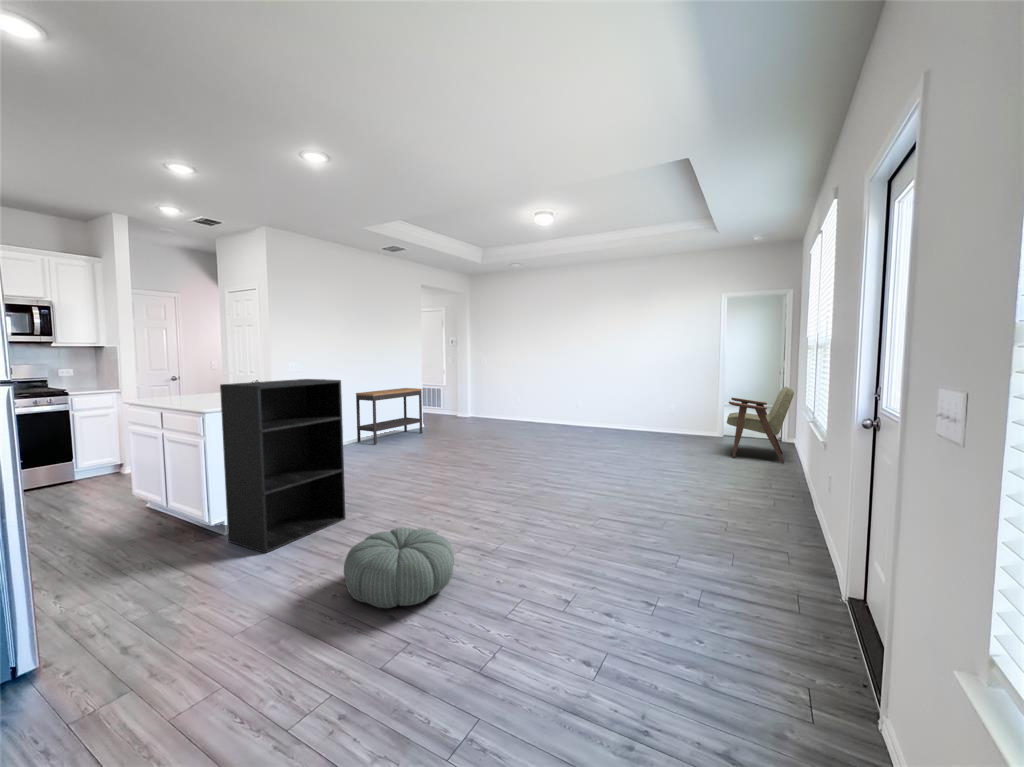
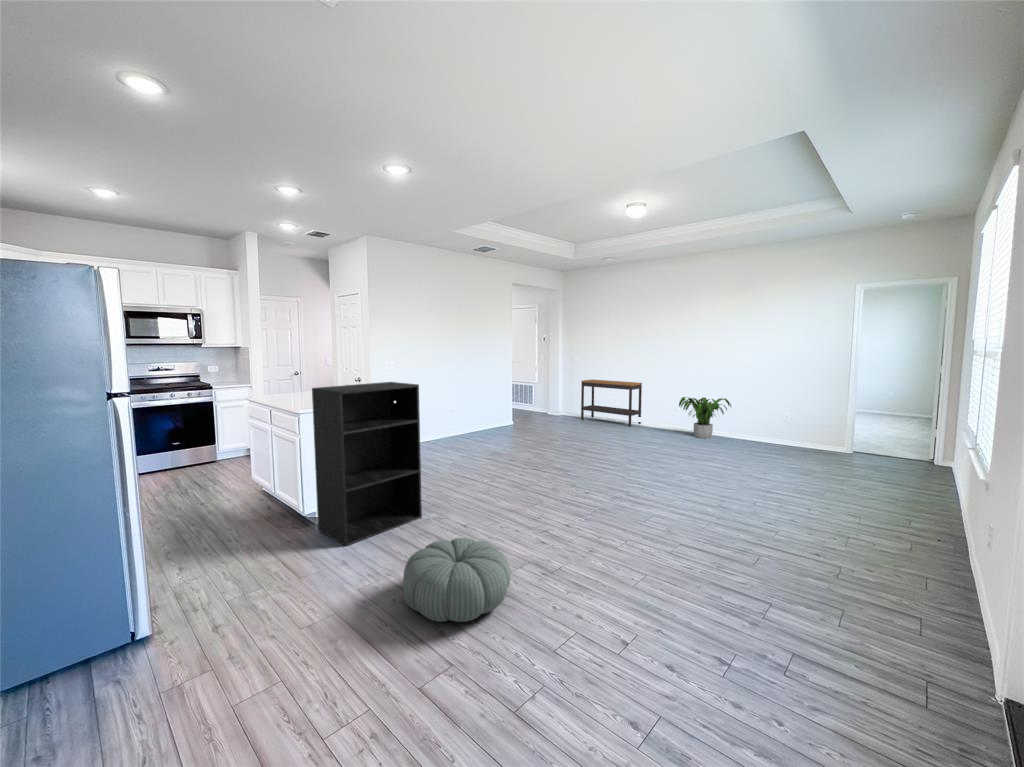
armchair: present [727,387,794,463] -> none [853,398,948,492]
console table: present [356,388,422,444] -> present [581,380,642,427]
potted plant: none [583,394,628,432] -> present [679,397,731,438]

